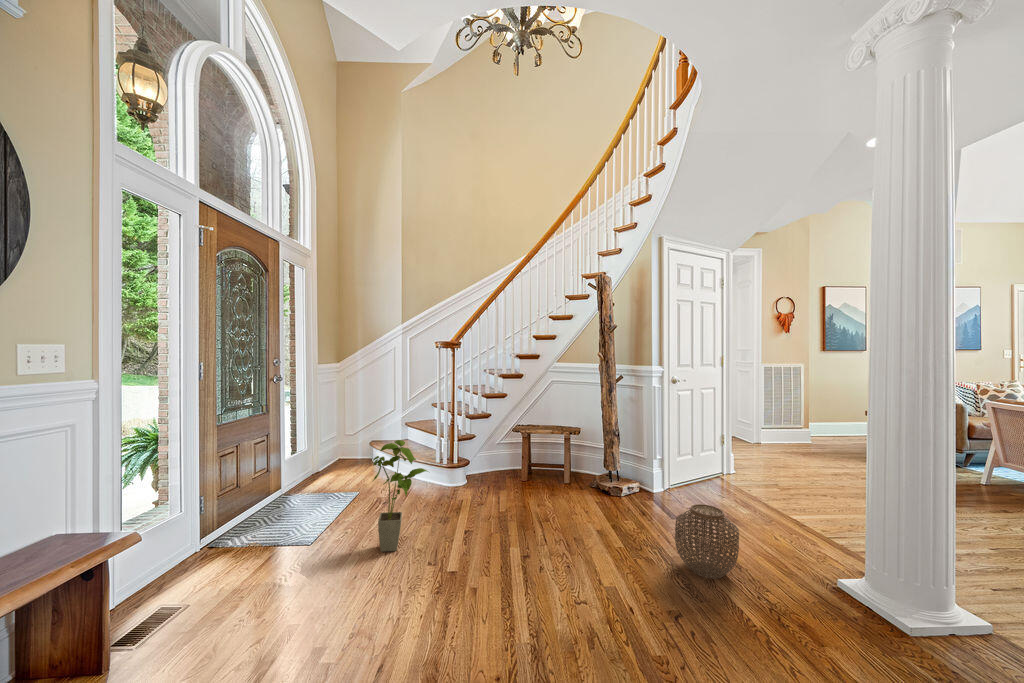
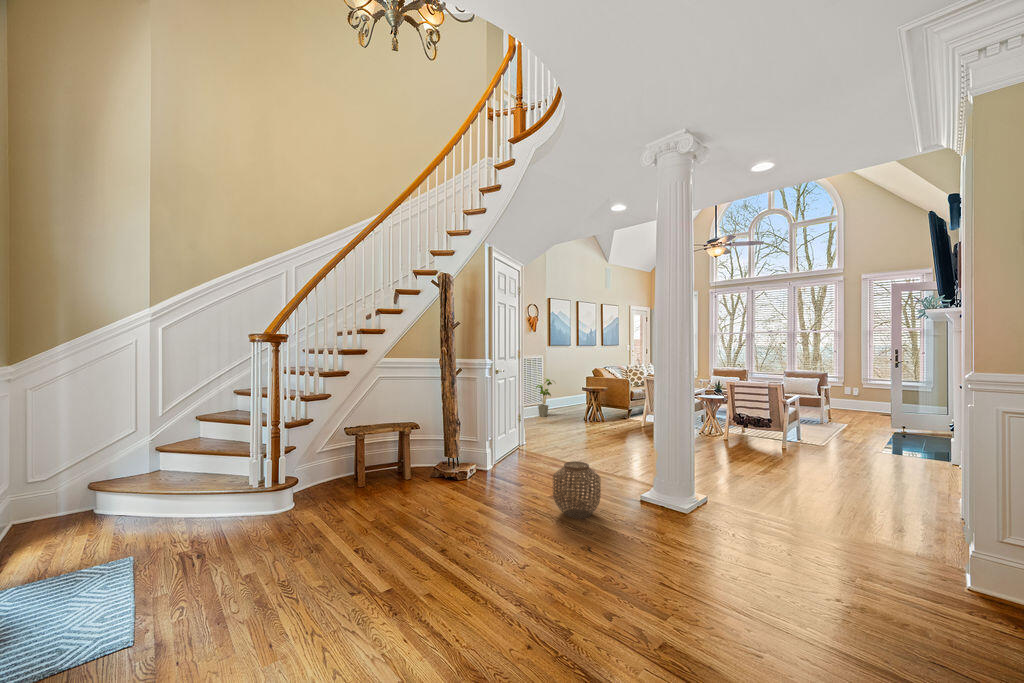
house plant: present [373,440,428,552] -> present [536,379,552,417]

